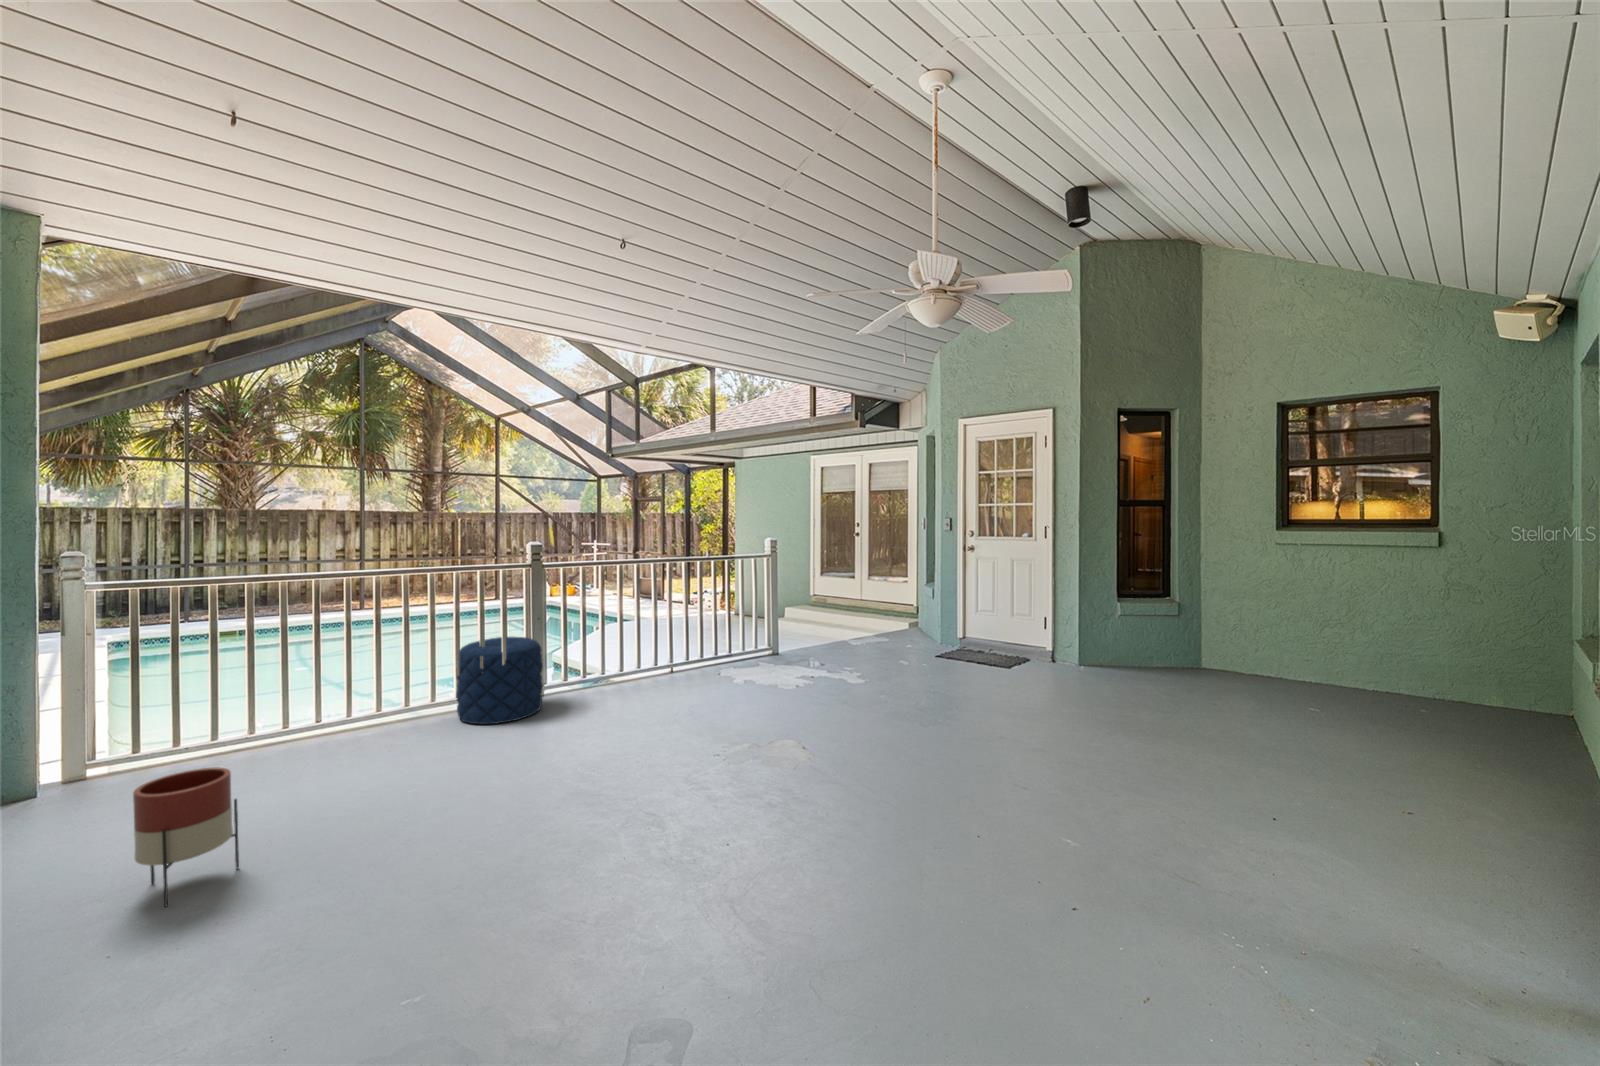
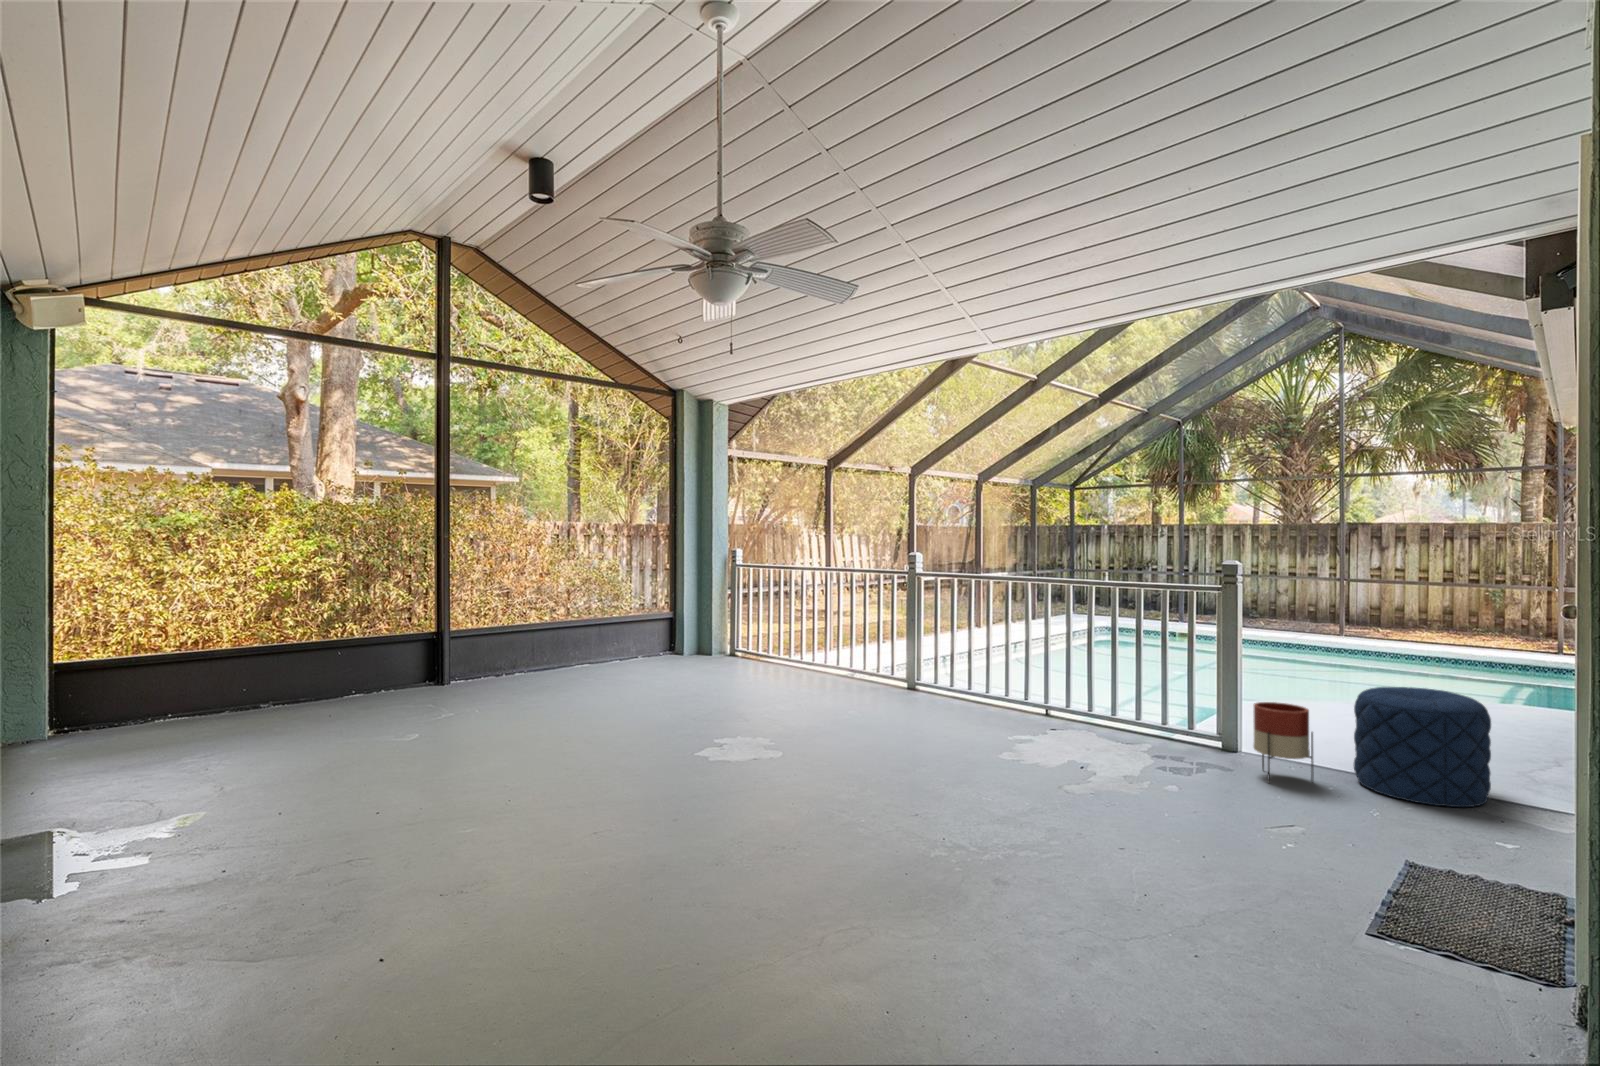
planter: present [133,768,239,907] -> present [1253,702,1314,782]

